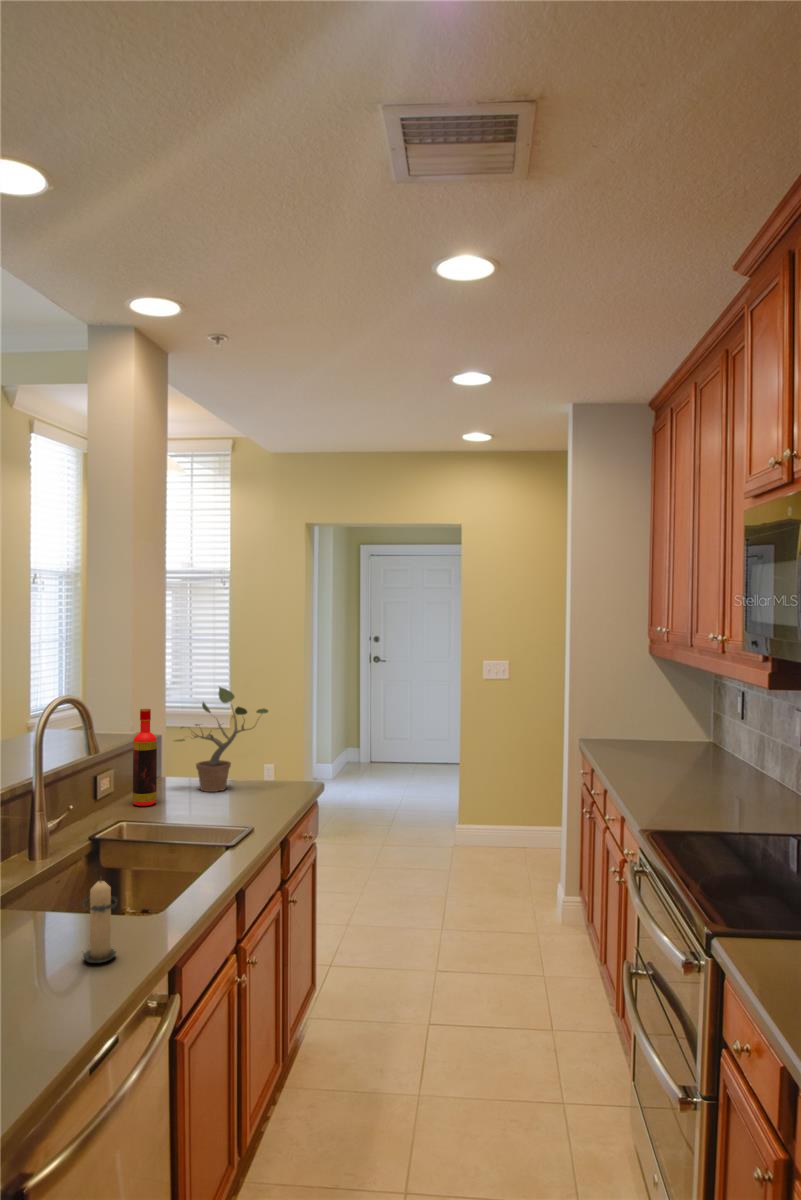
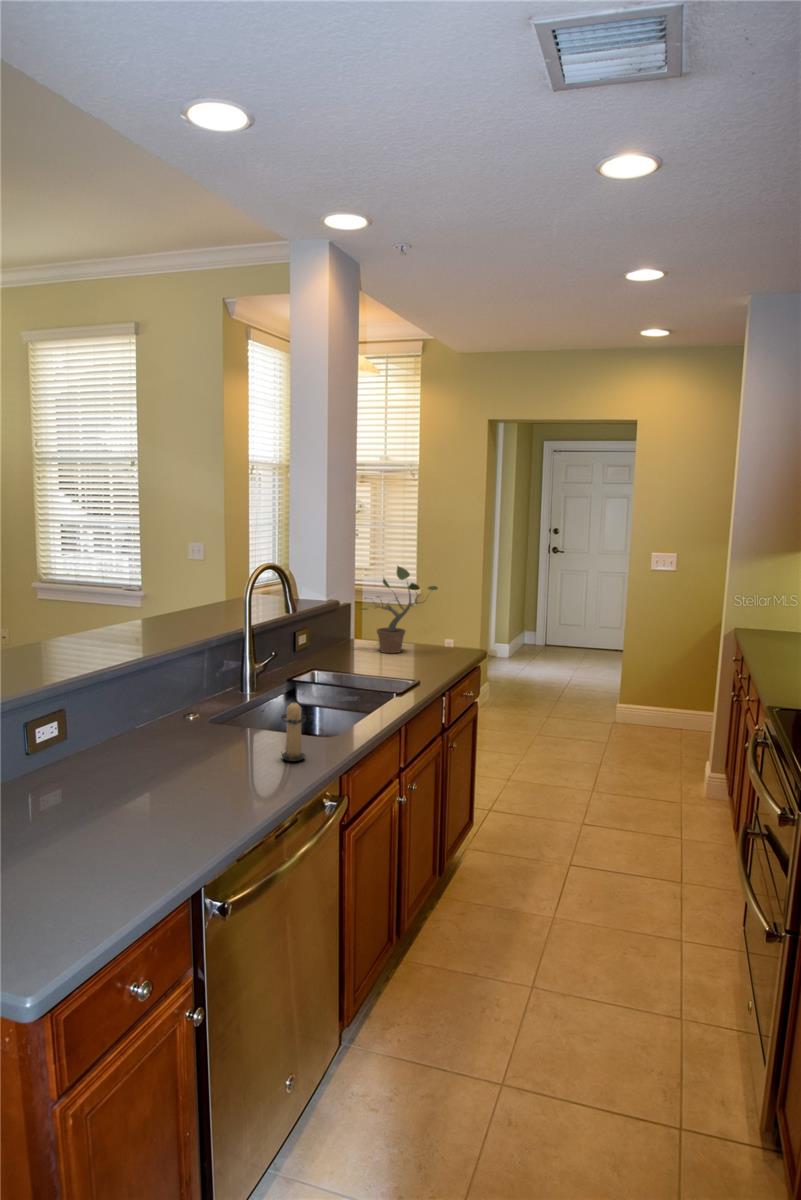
bottle: present [133,709,157,806] -> none [325,581,344,660]

